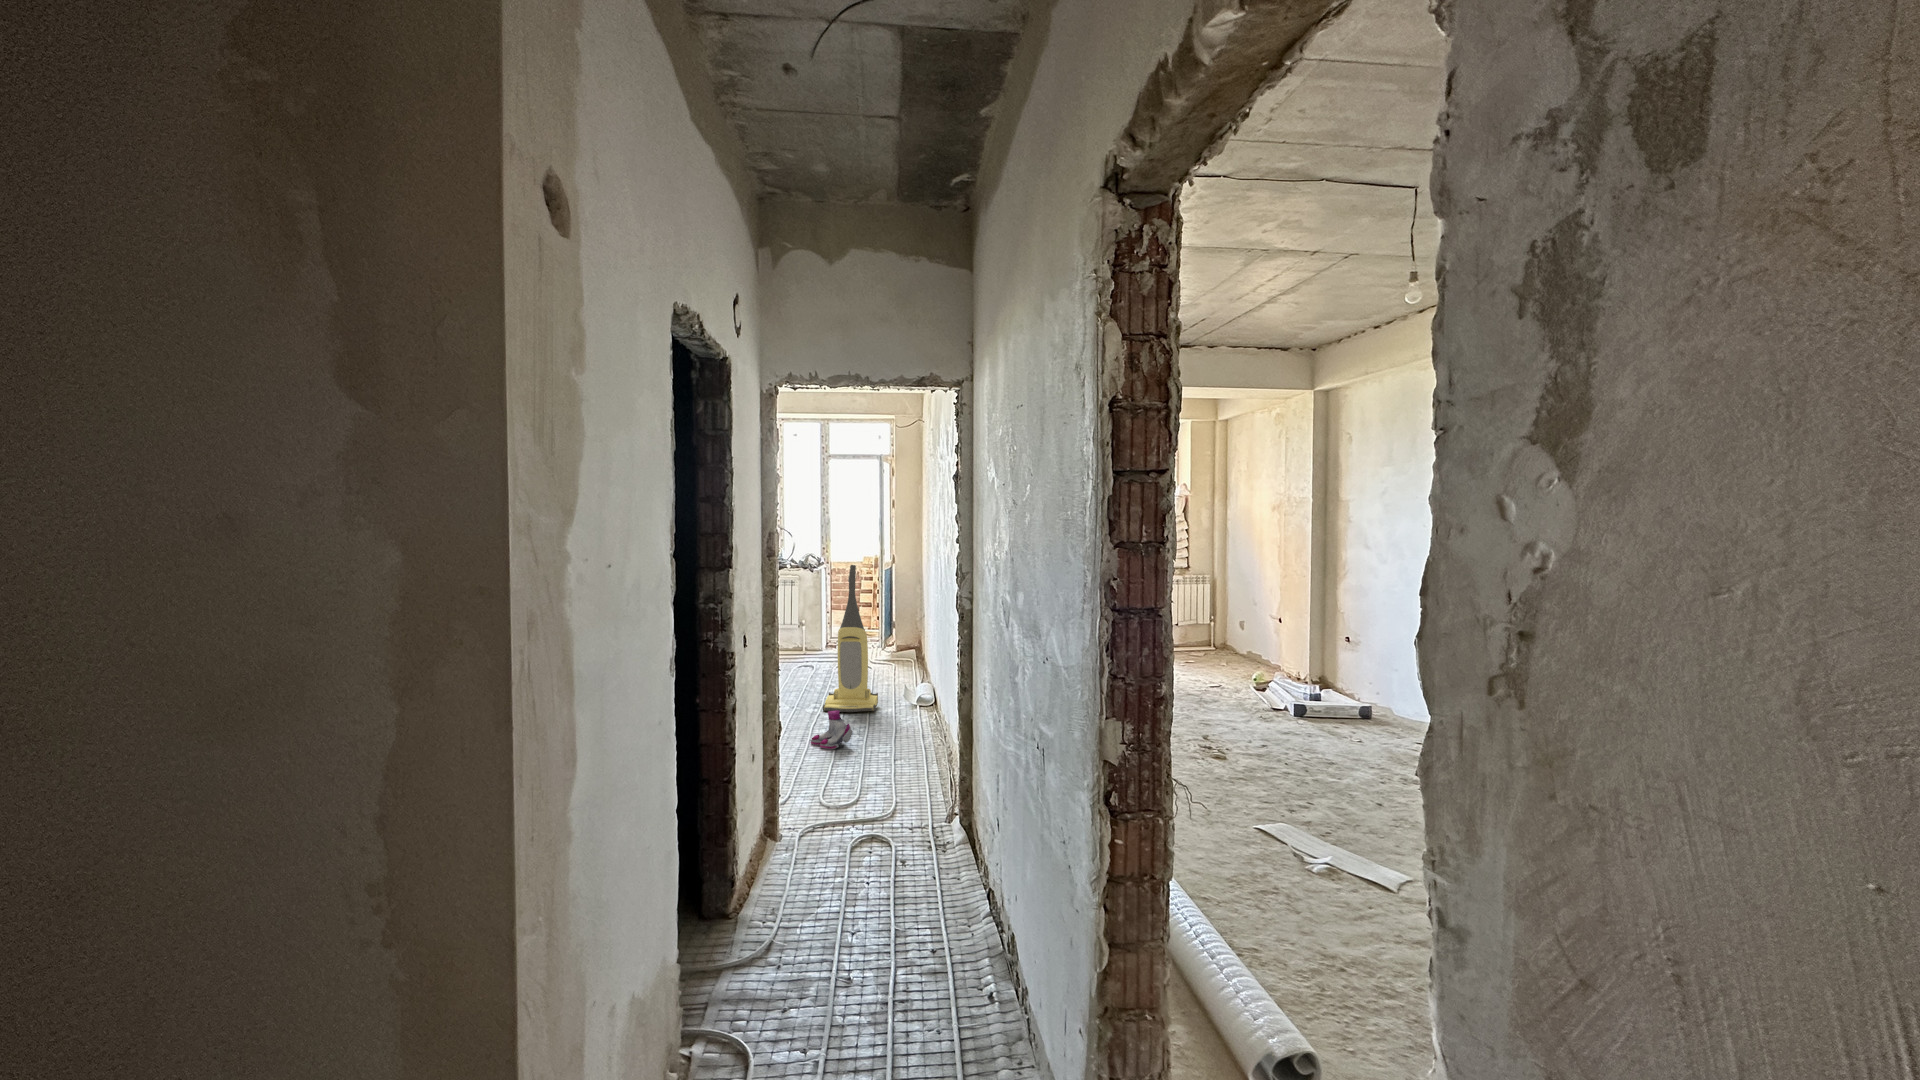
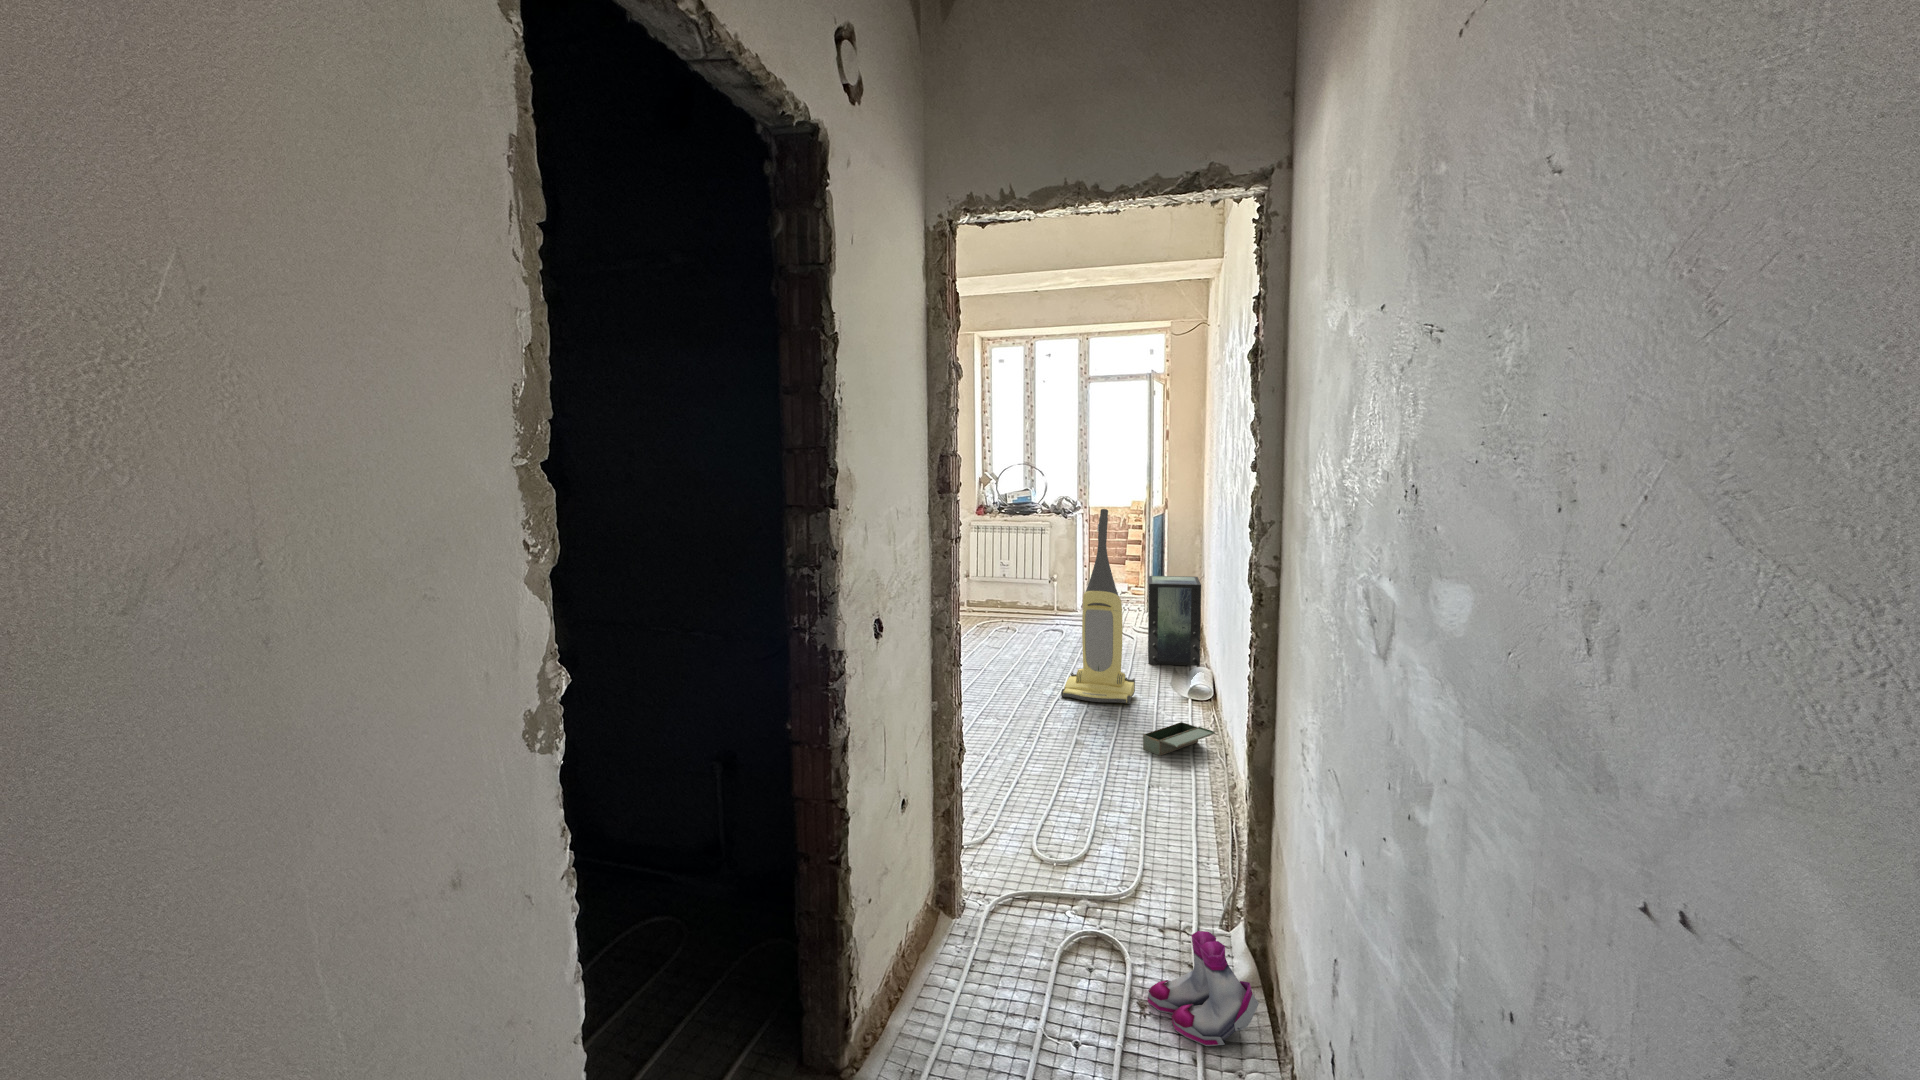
storage box: none [884,615,924,684] -> present [1148,576,1201,666]
boots: present [811,710,853,749] -> present [1148,931,1259,1046]
toolbox: none [888,718,937,741] -> present [1143,722,1215,756]

